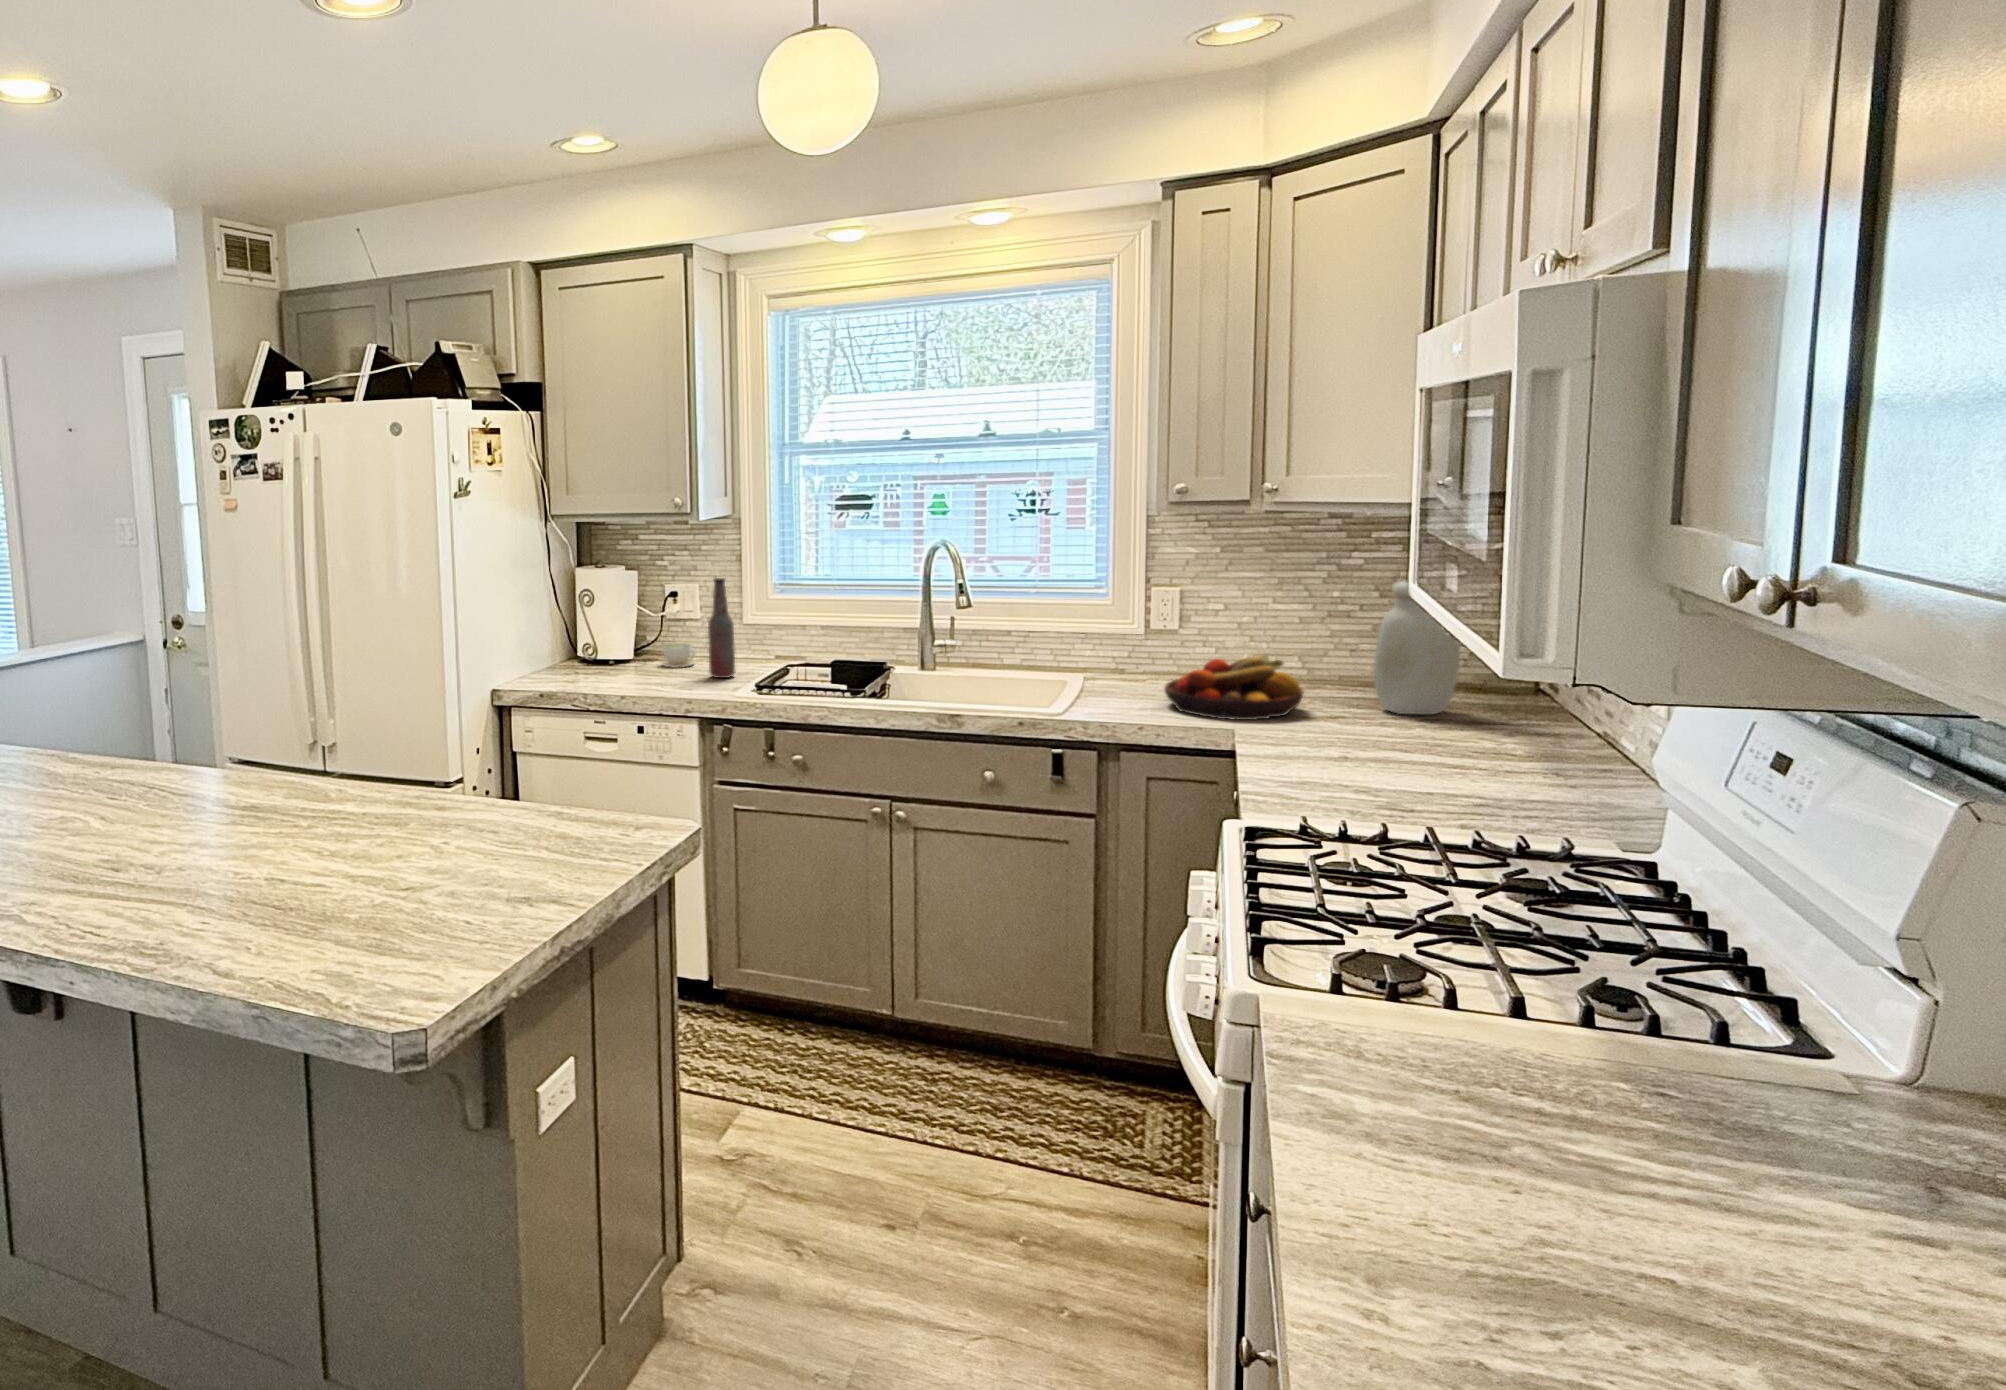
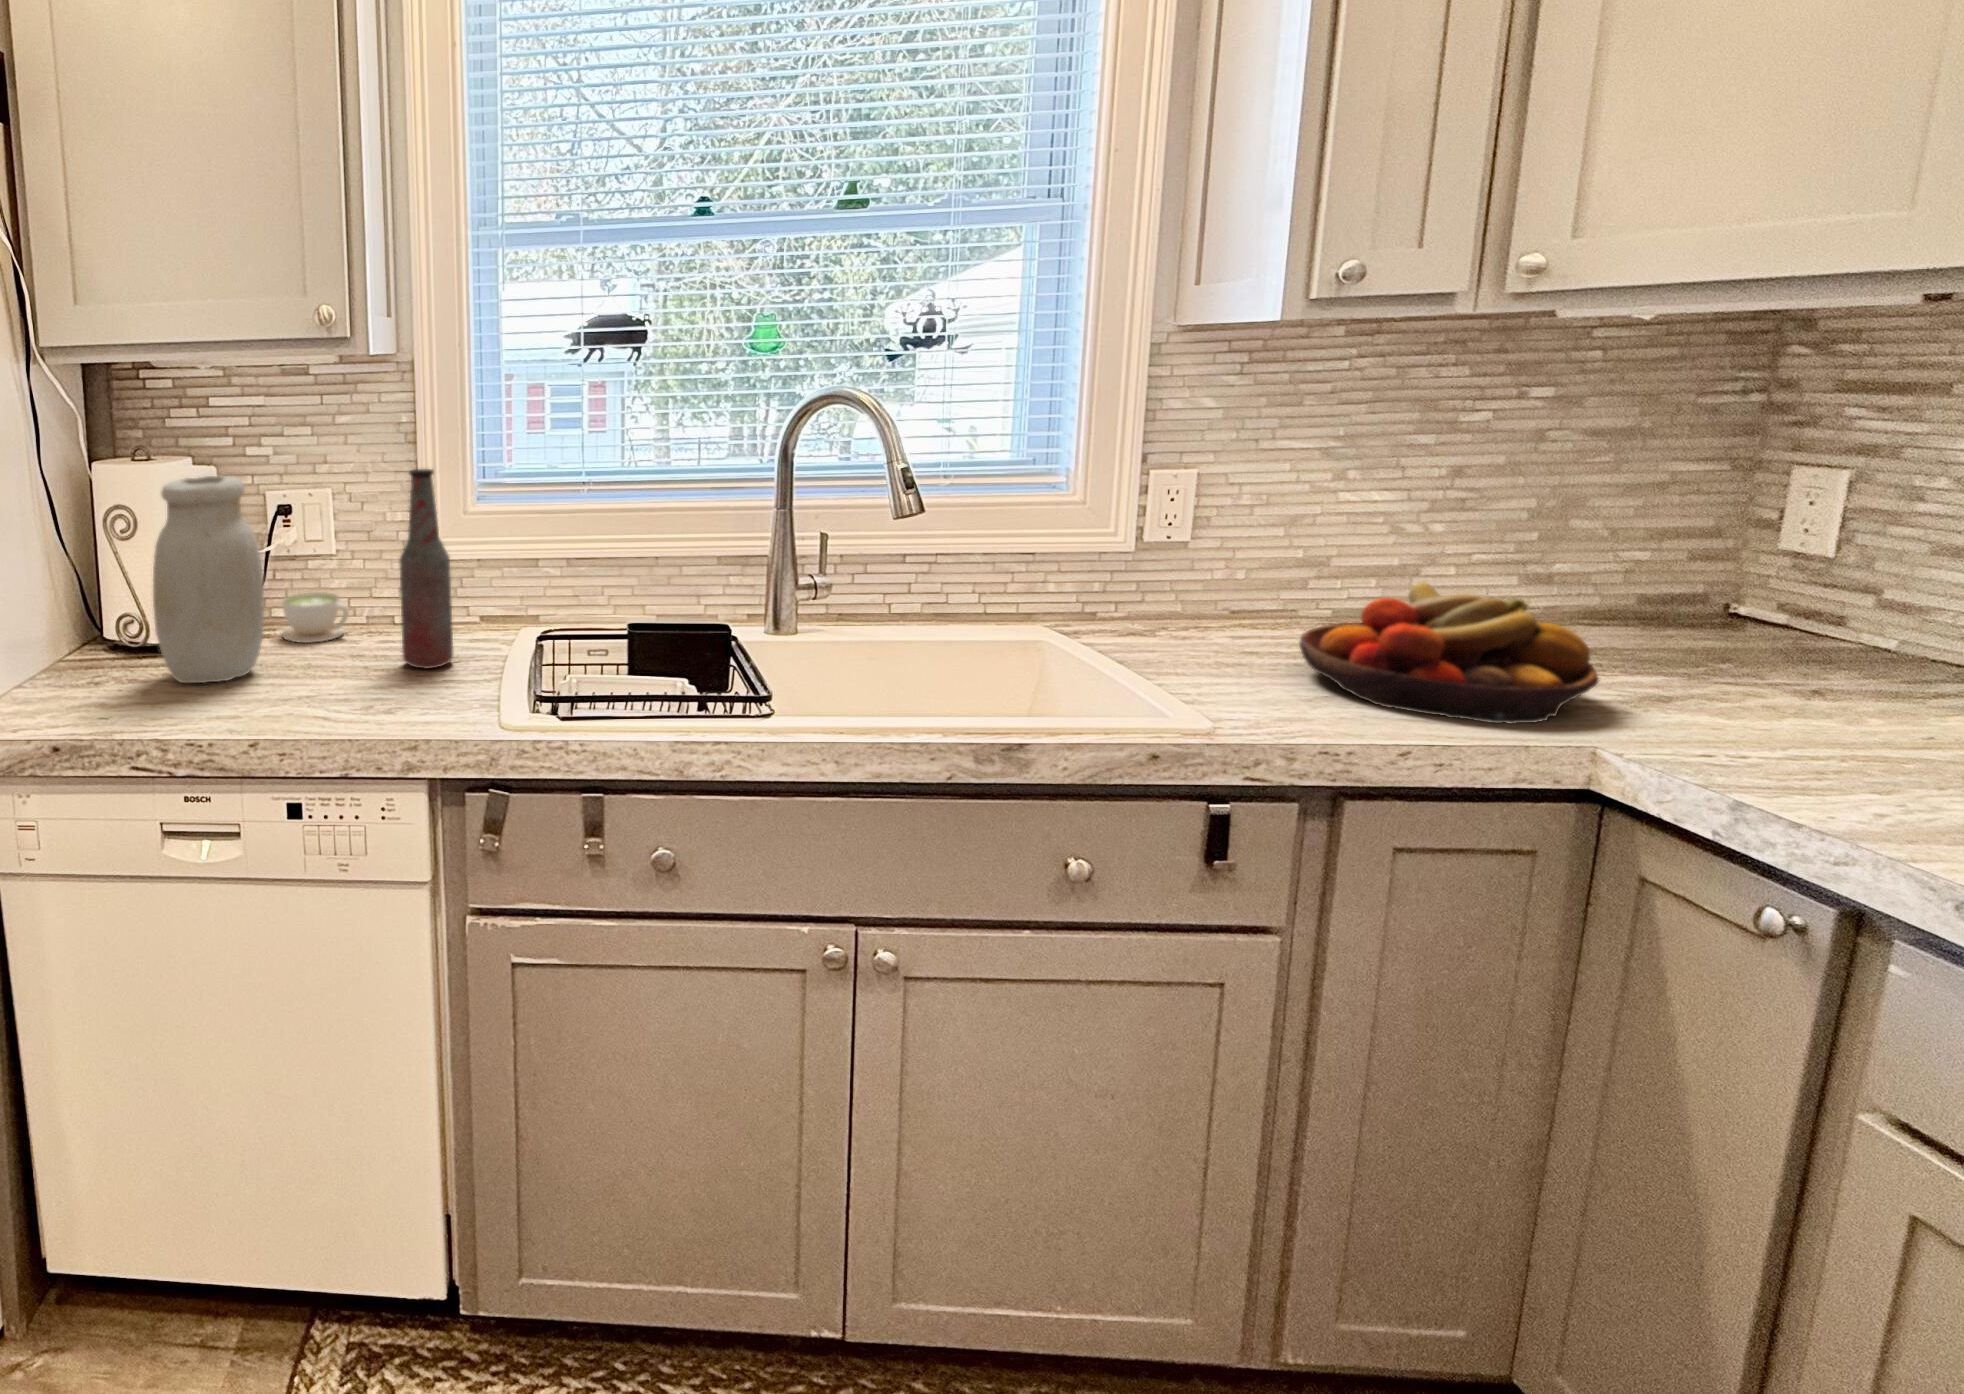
jar: present [1373,581,1460,715] -> present [153,476,264,683]

